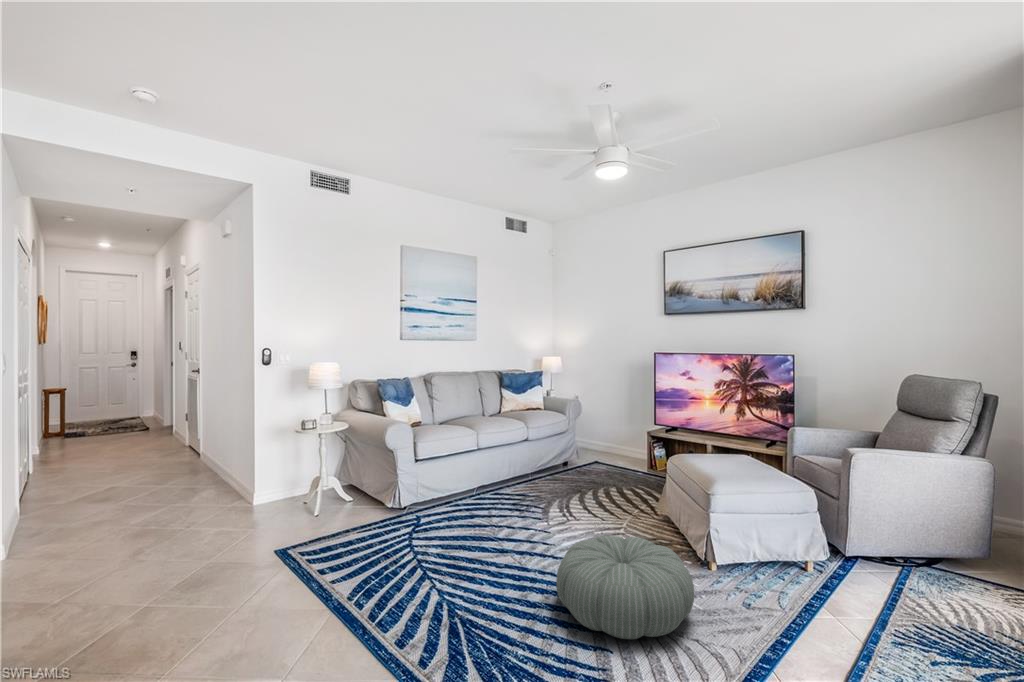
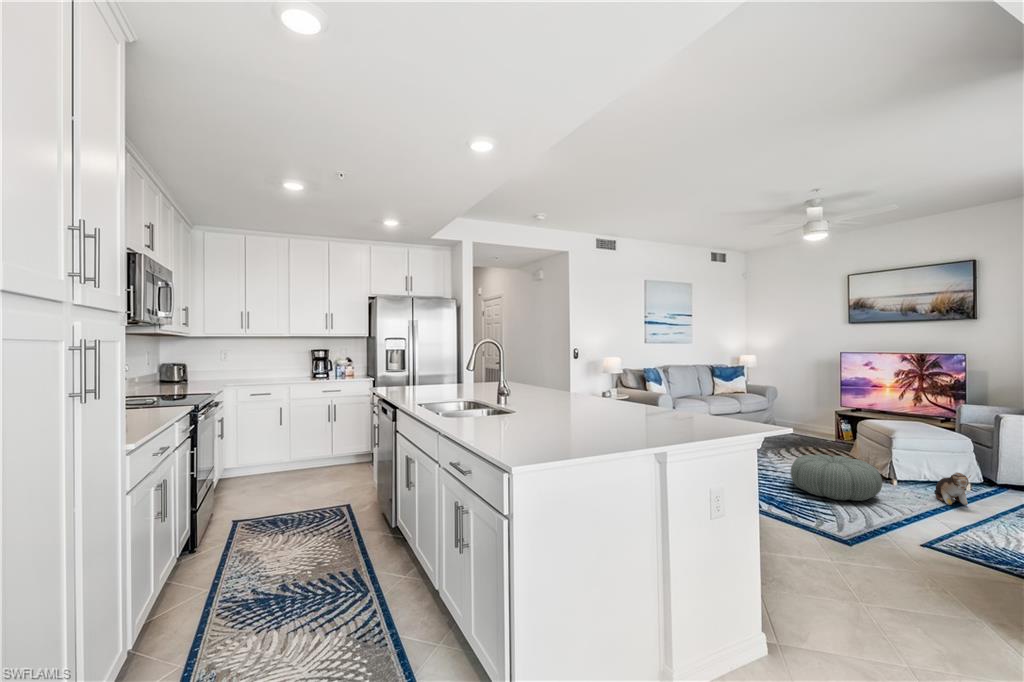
plush toy: none [766,565,823,620] -> present [934,473,971,505]

